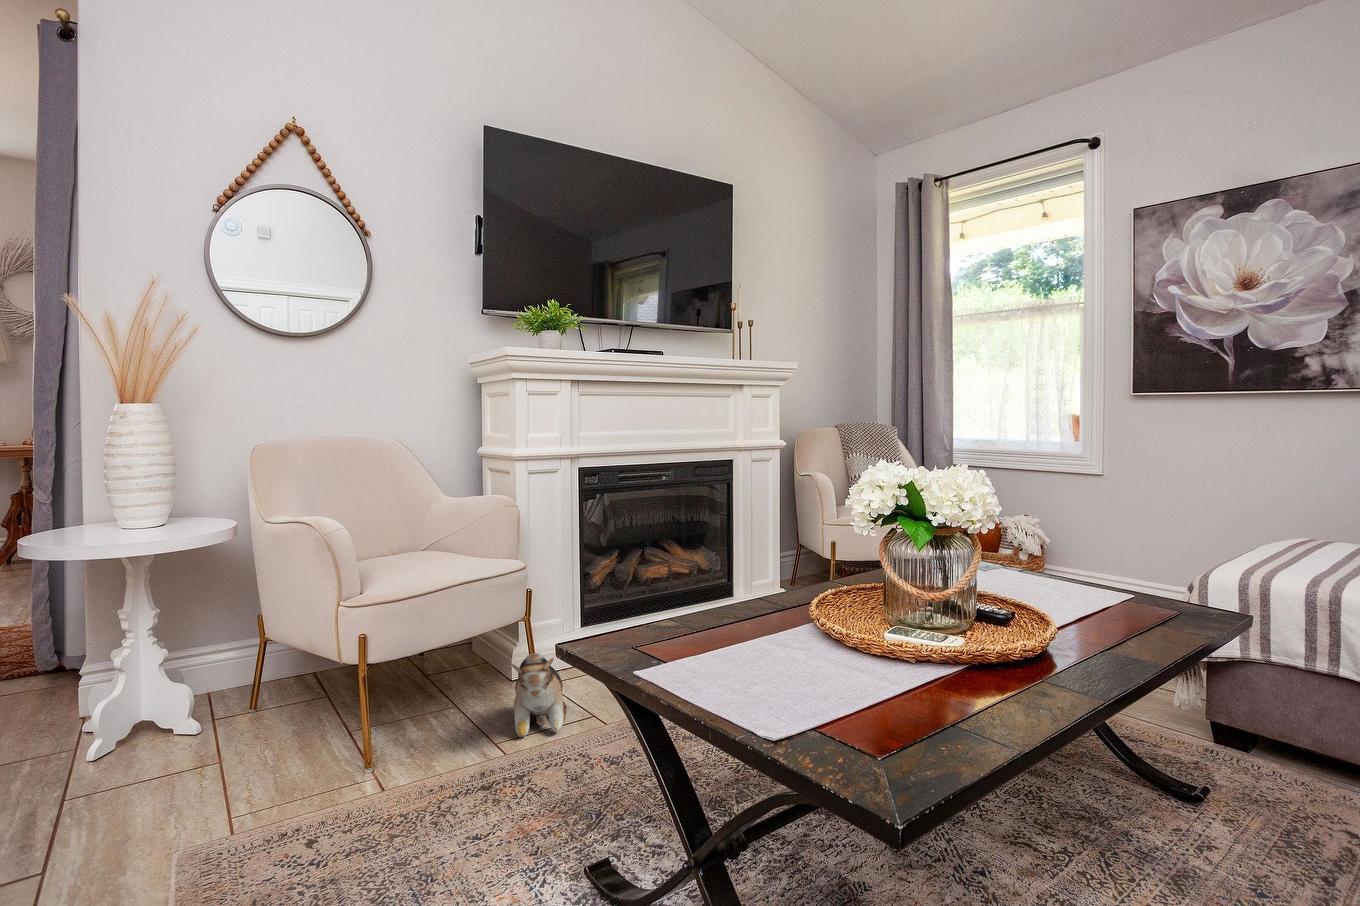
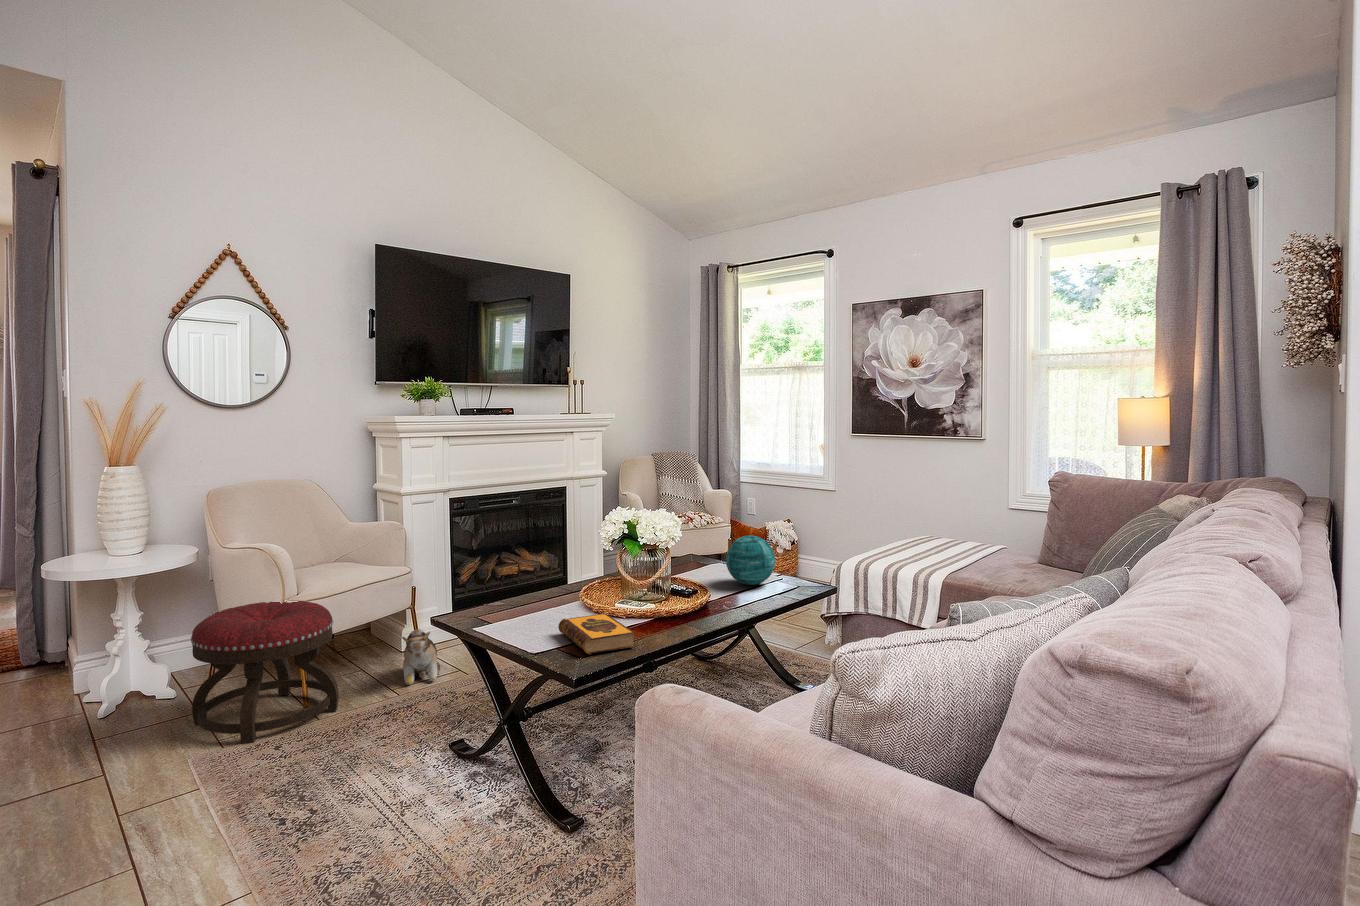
decorative orb: none [1048,519,1147,606] -> present [726,535,775,585]
ottoman: none [194,602,416,835] -> present [191,601,339,744]
hardback book: none [799,652,982,748] -> present [558,614,634,654]

